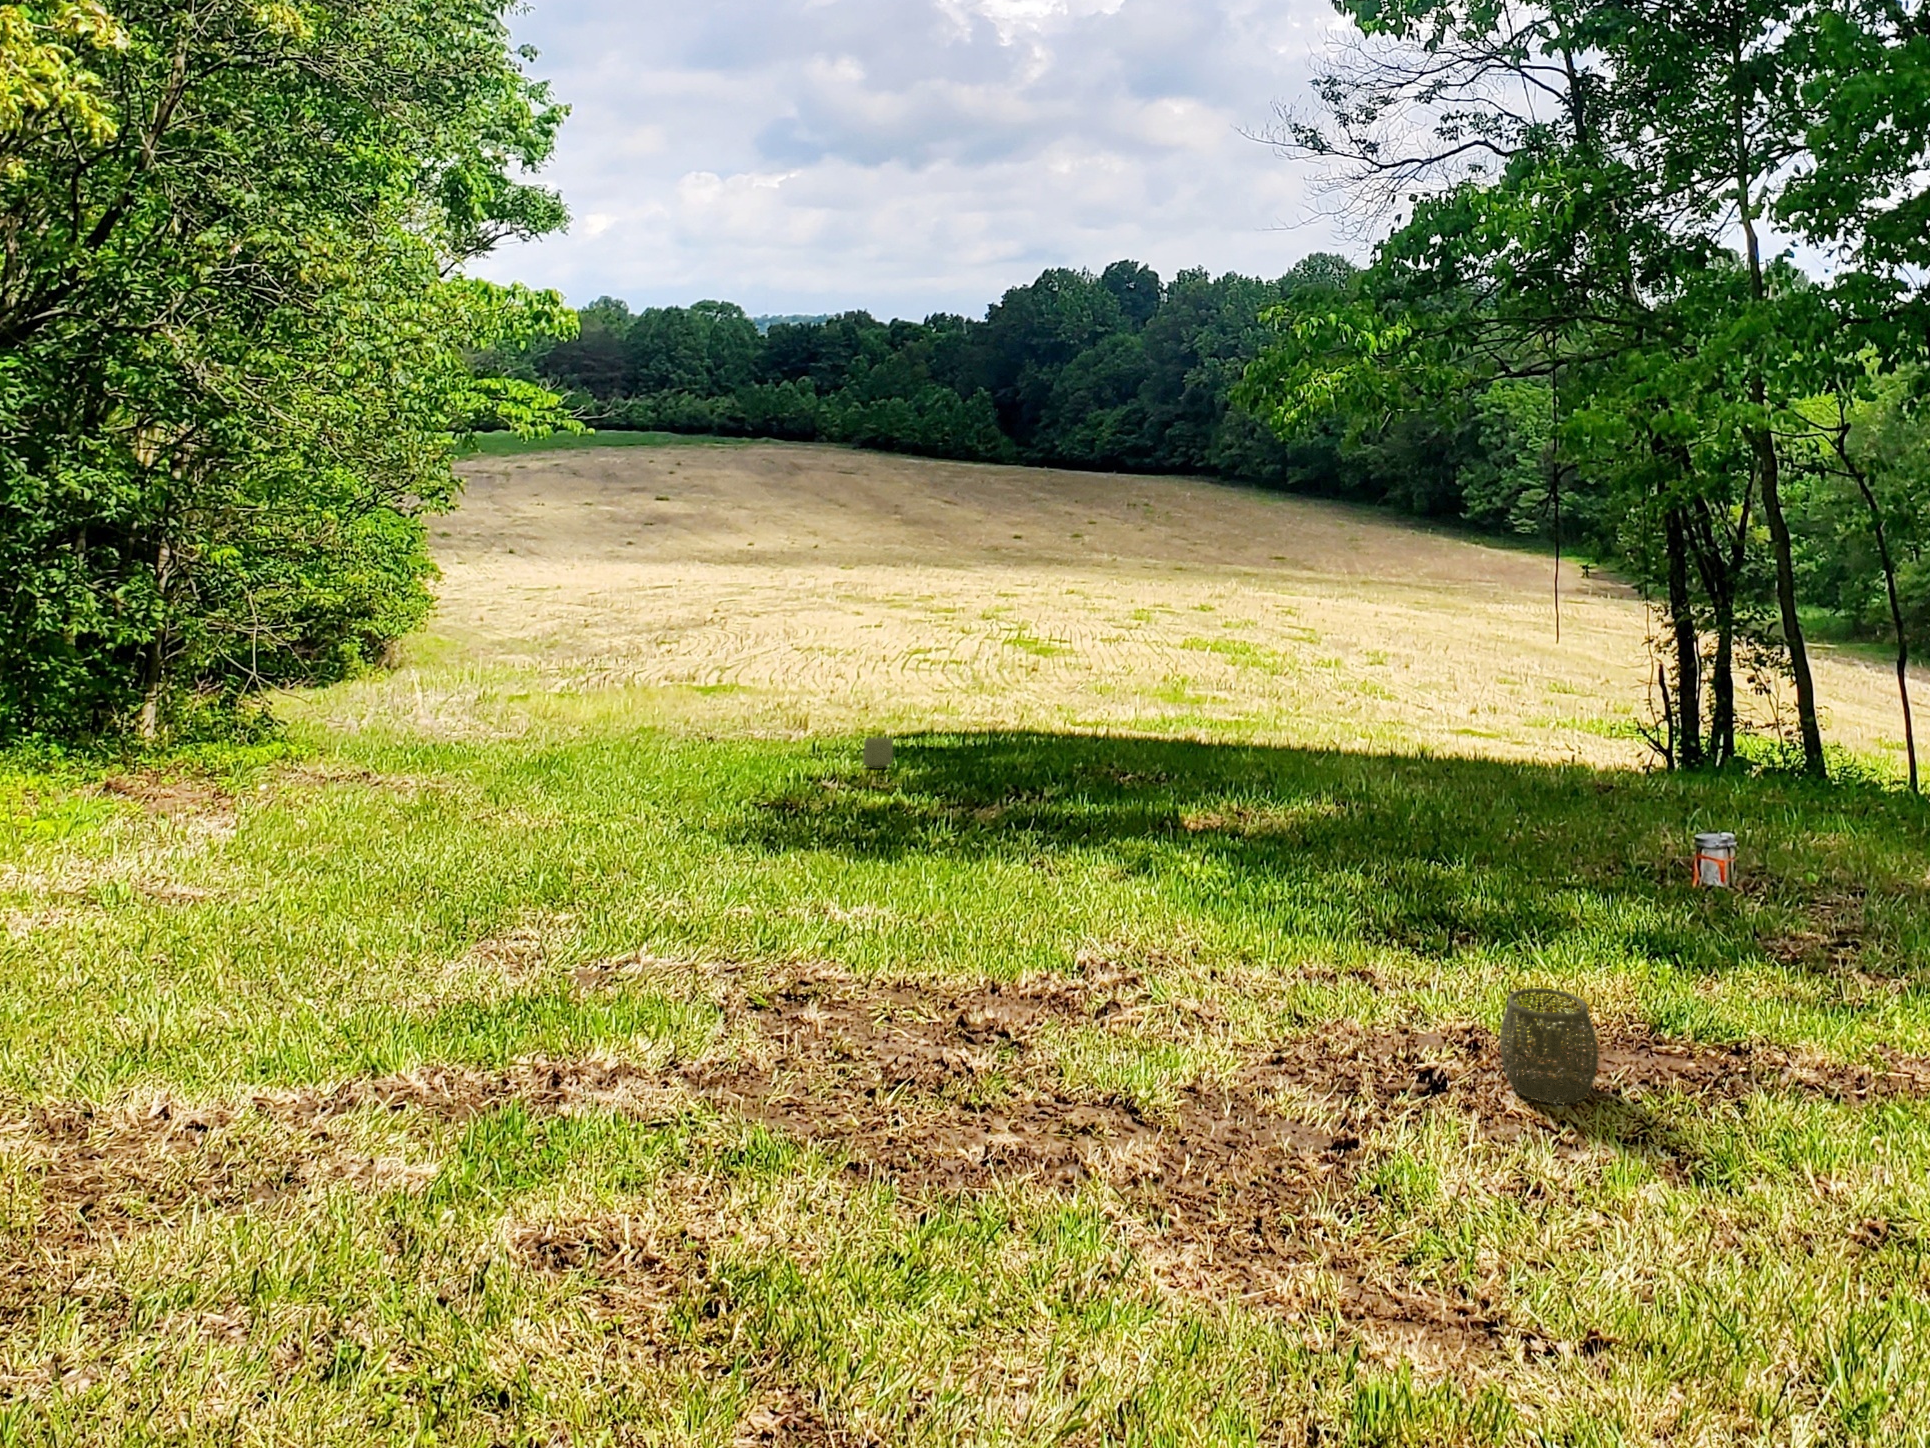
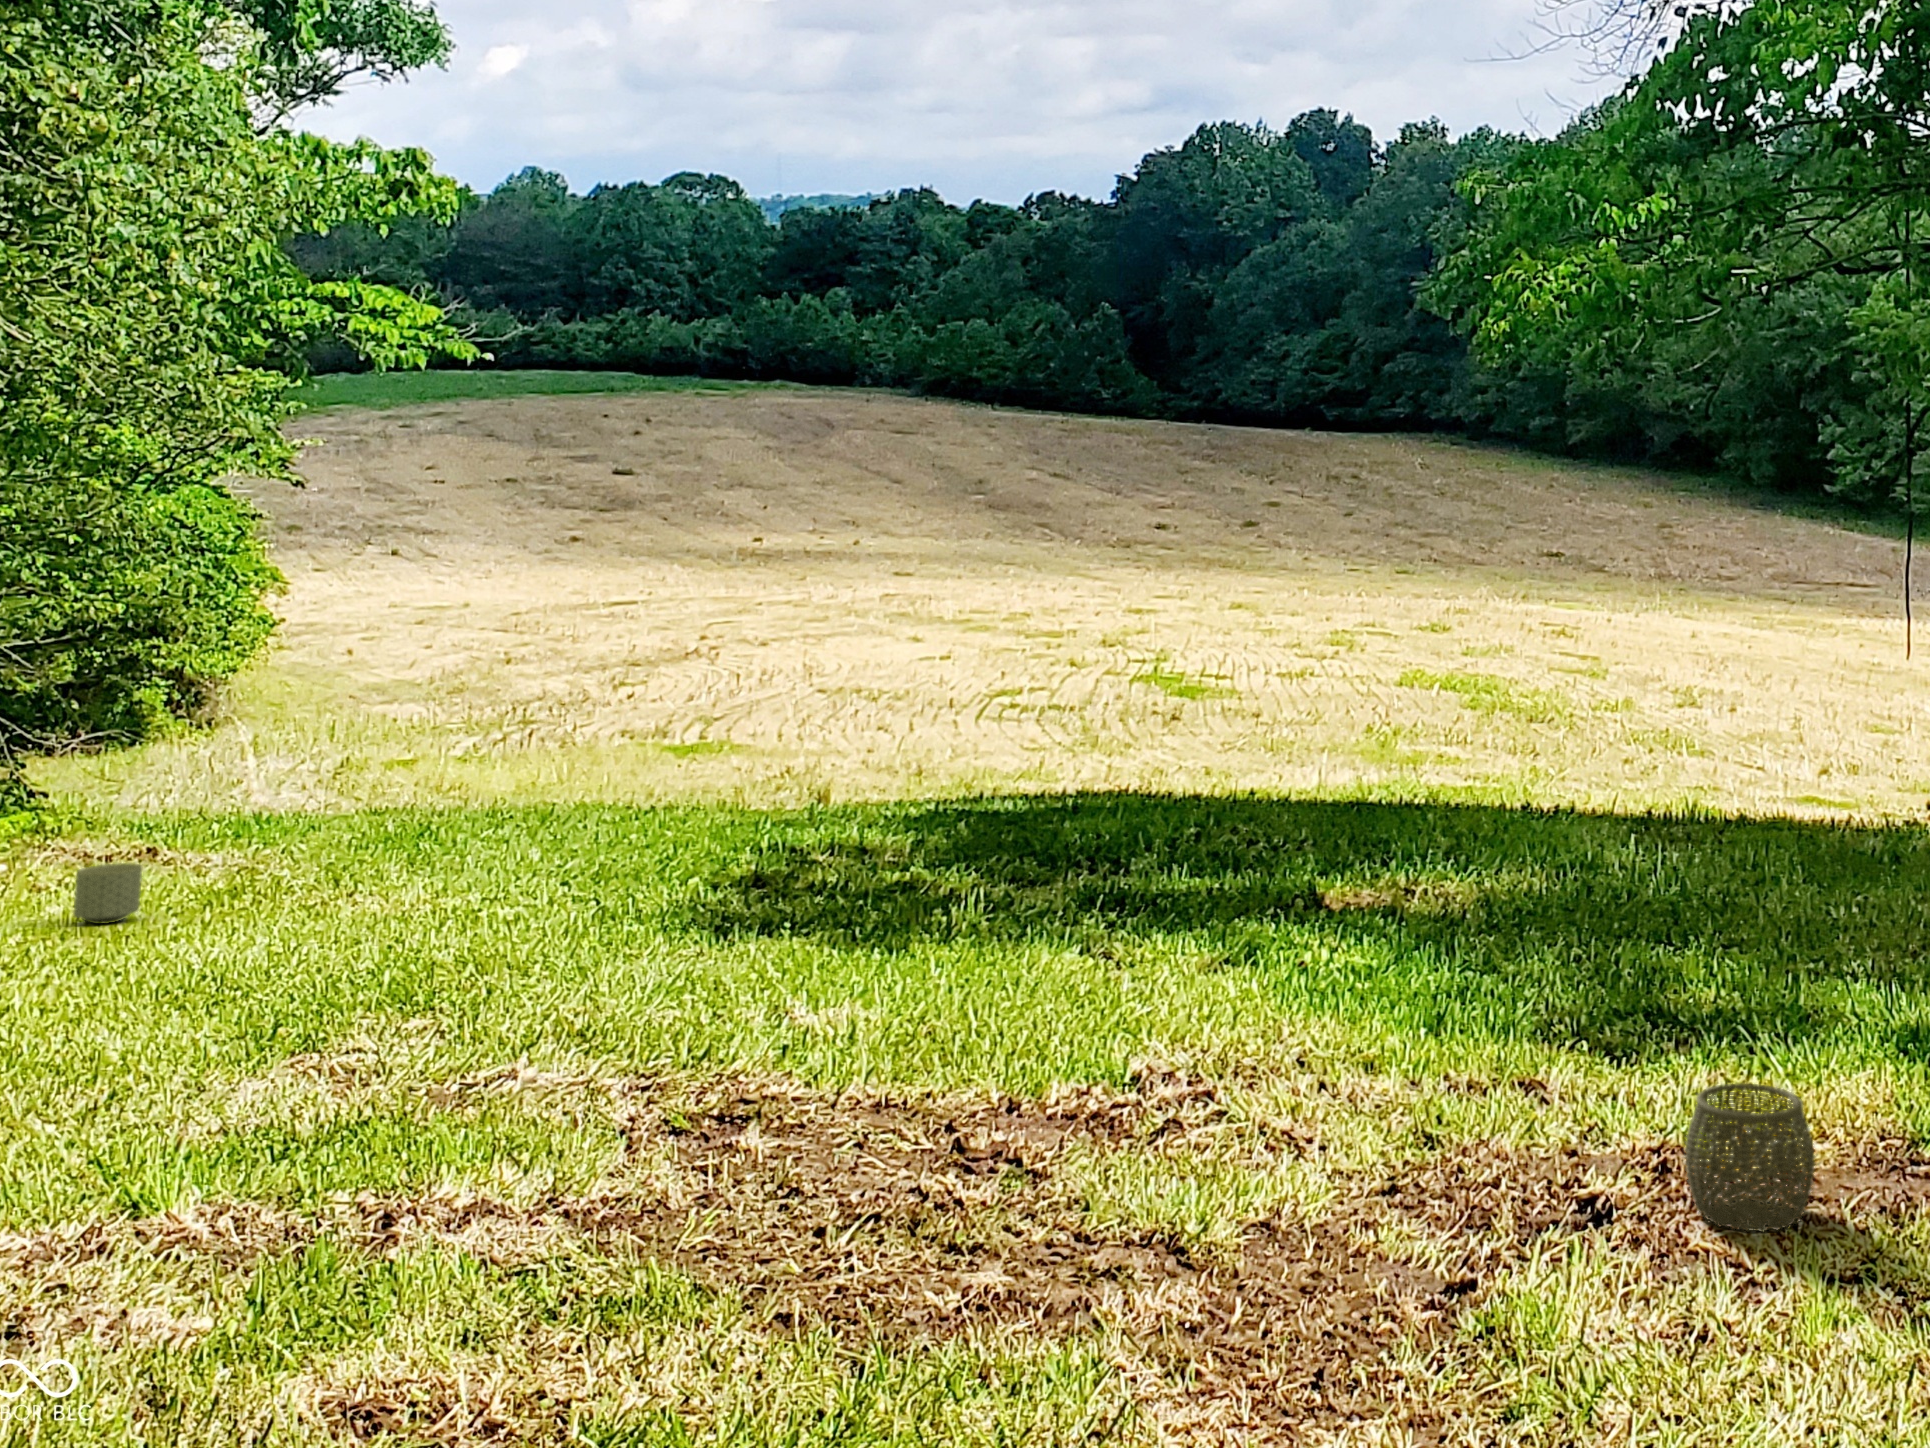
planter: present [863,737,893,769] -> present [73,863,142,924]

